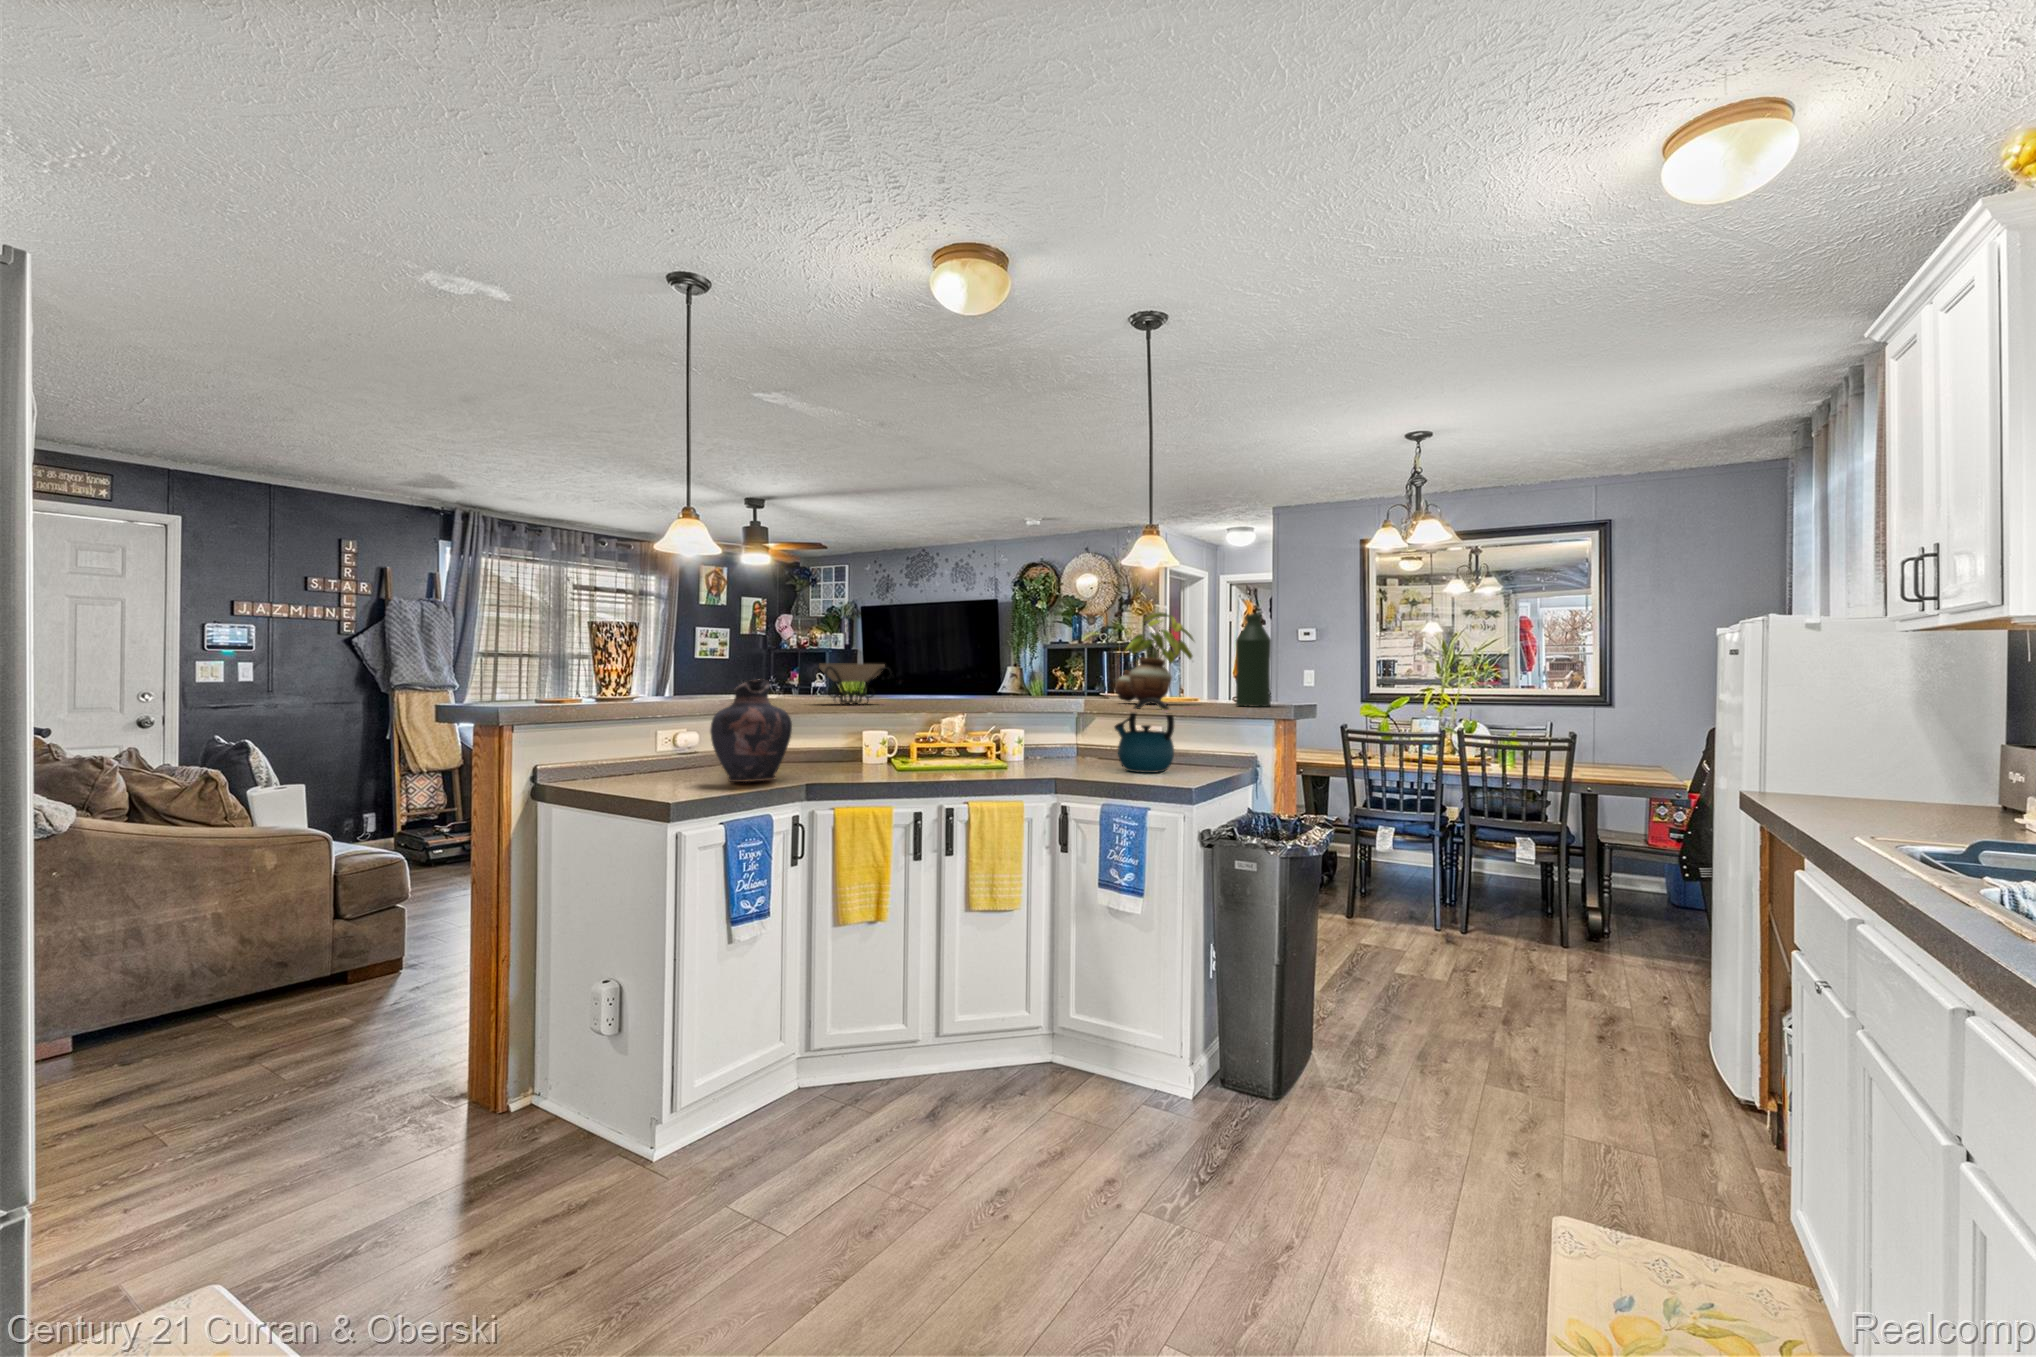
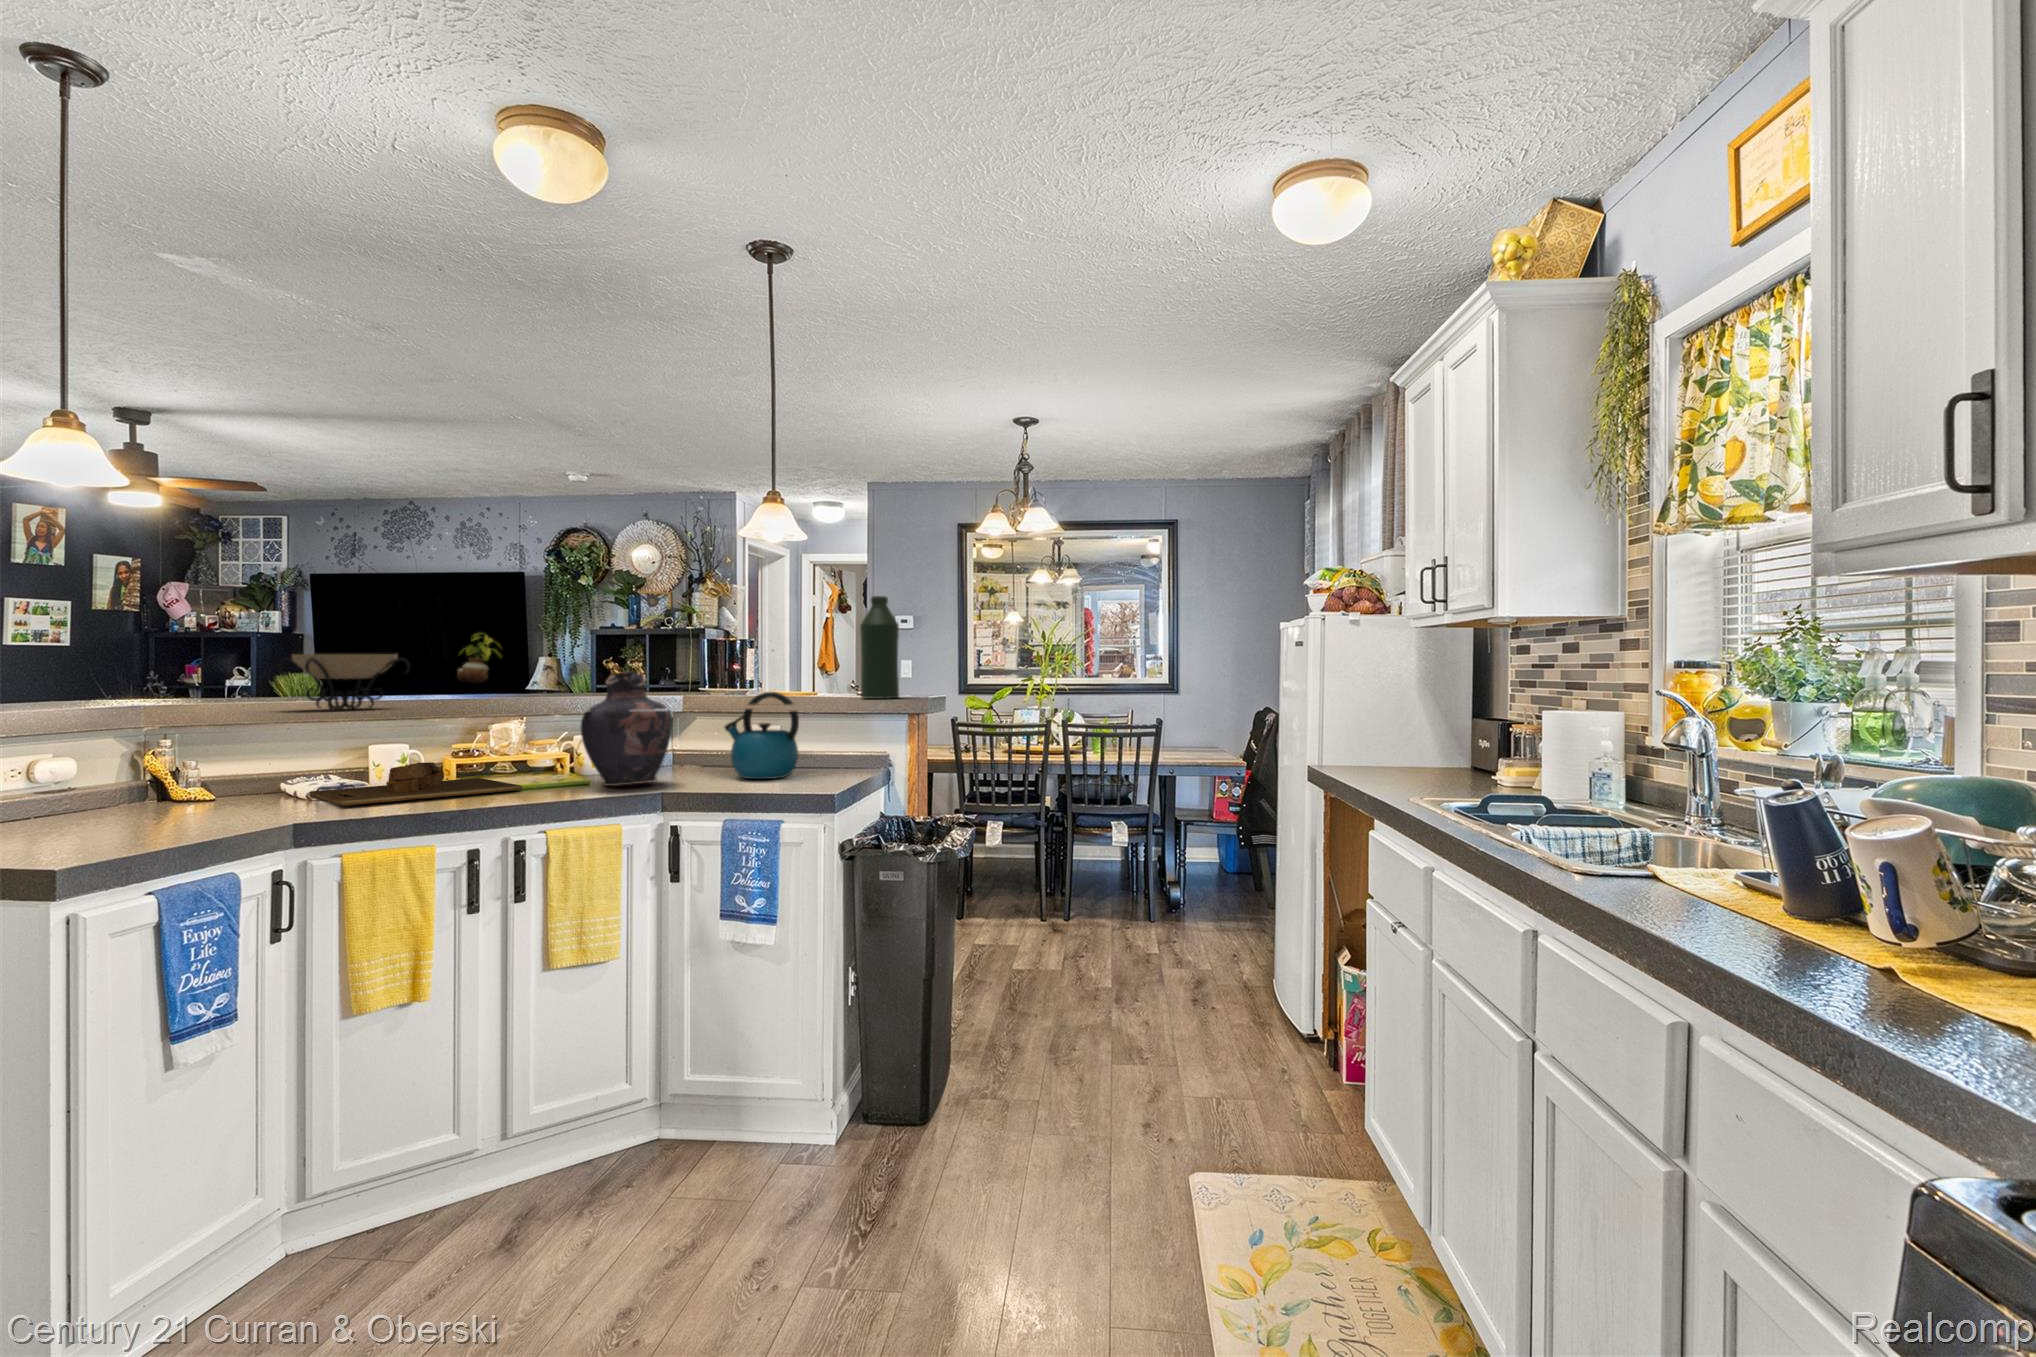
potted plant: present [1116,612,1194,702] -> present [457,633,501,683]
vase: present [710,679,792,782] -> present [580,671,673,786]
cutting board: none [822,745,958,774] -> present [309,762,522,806]

